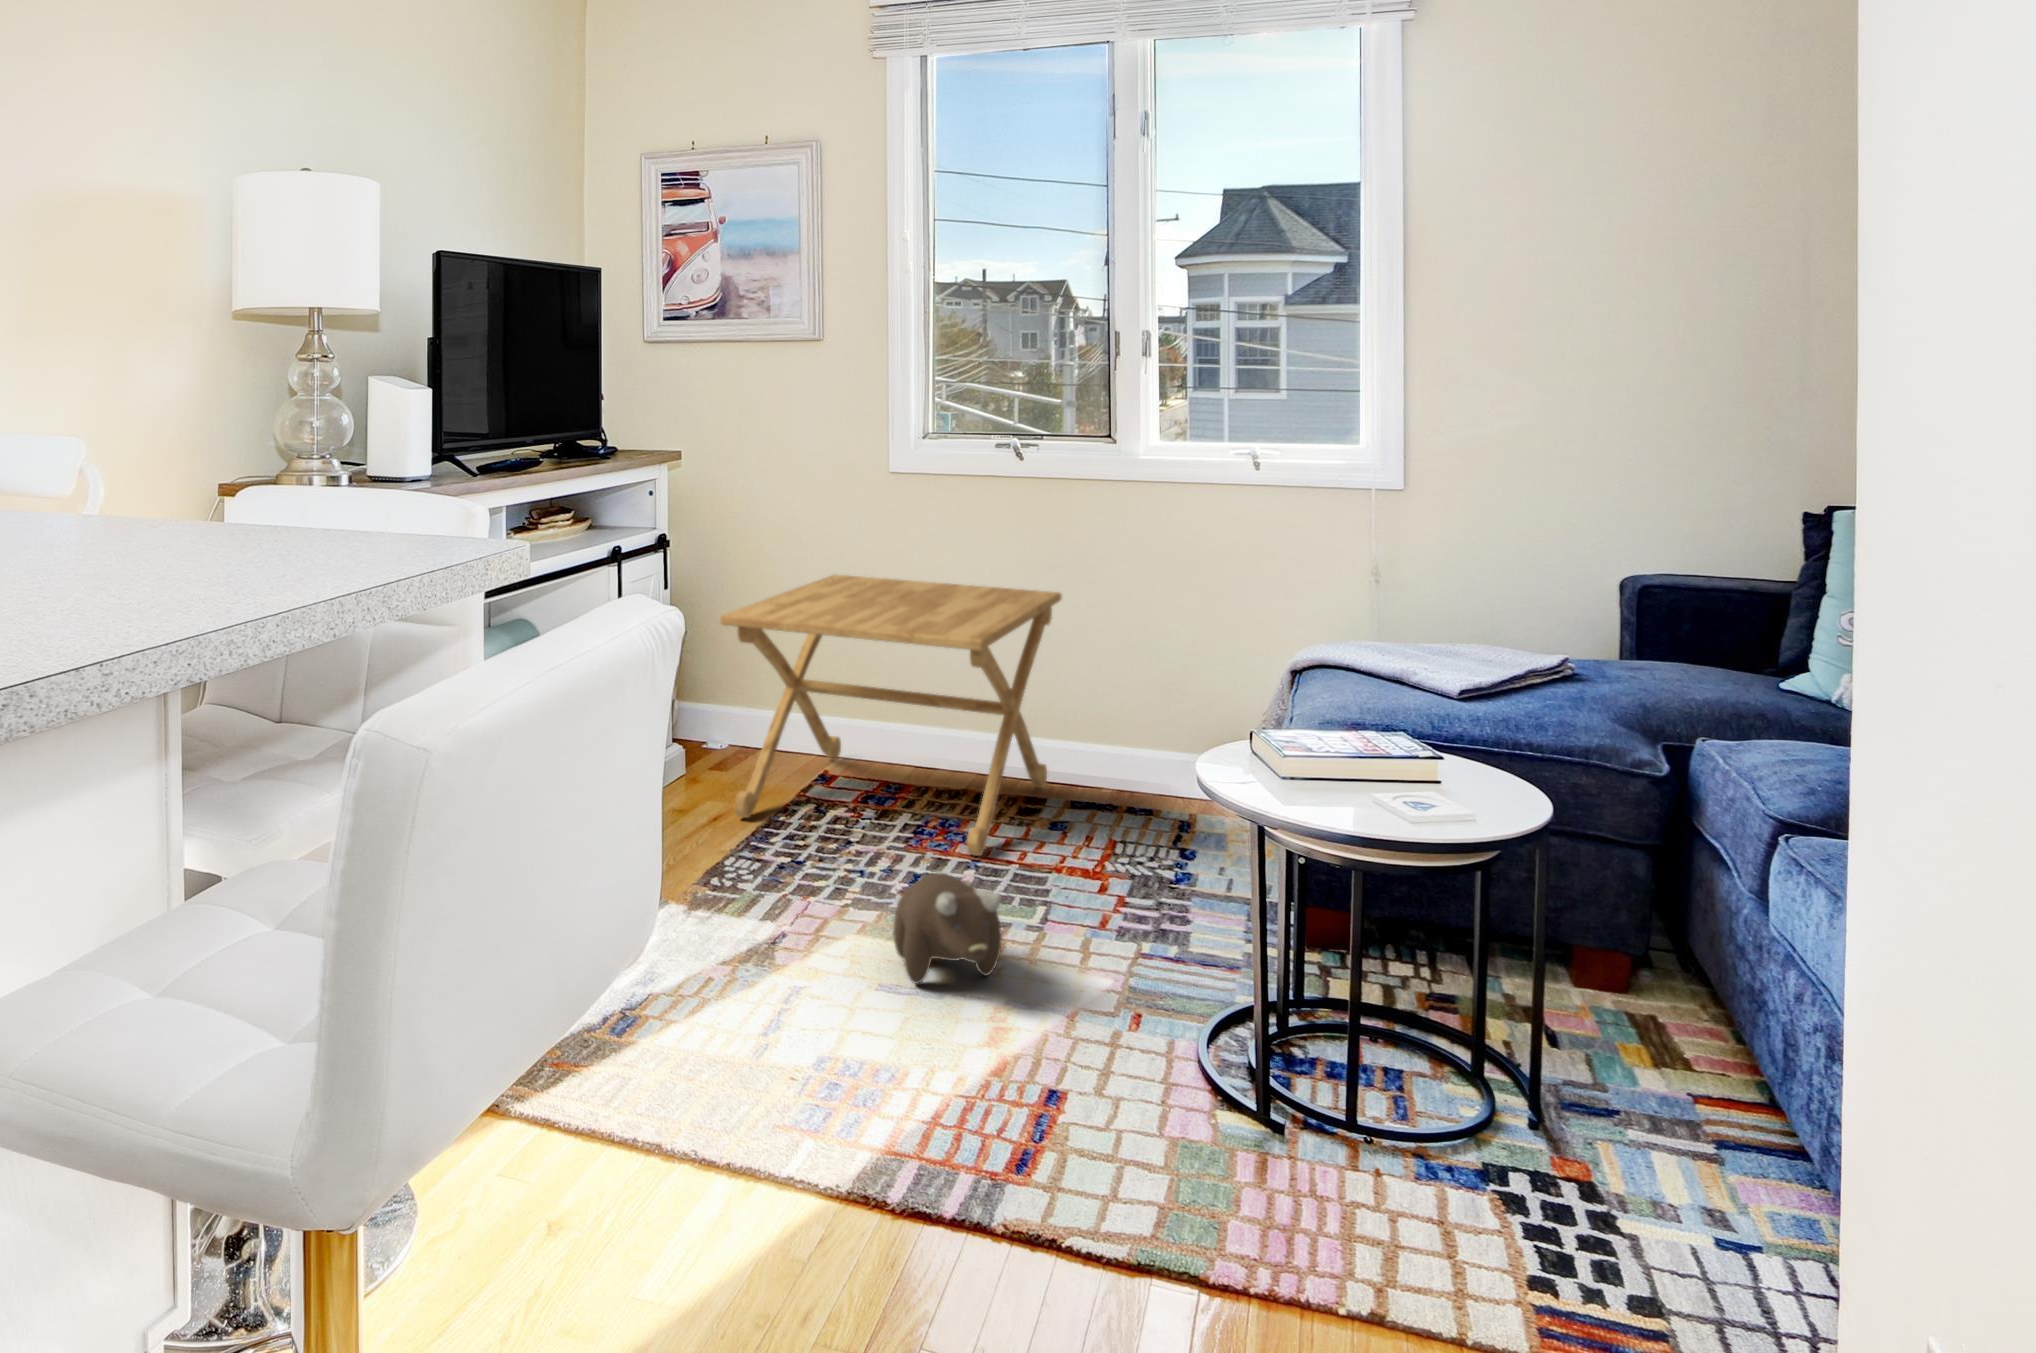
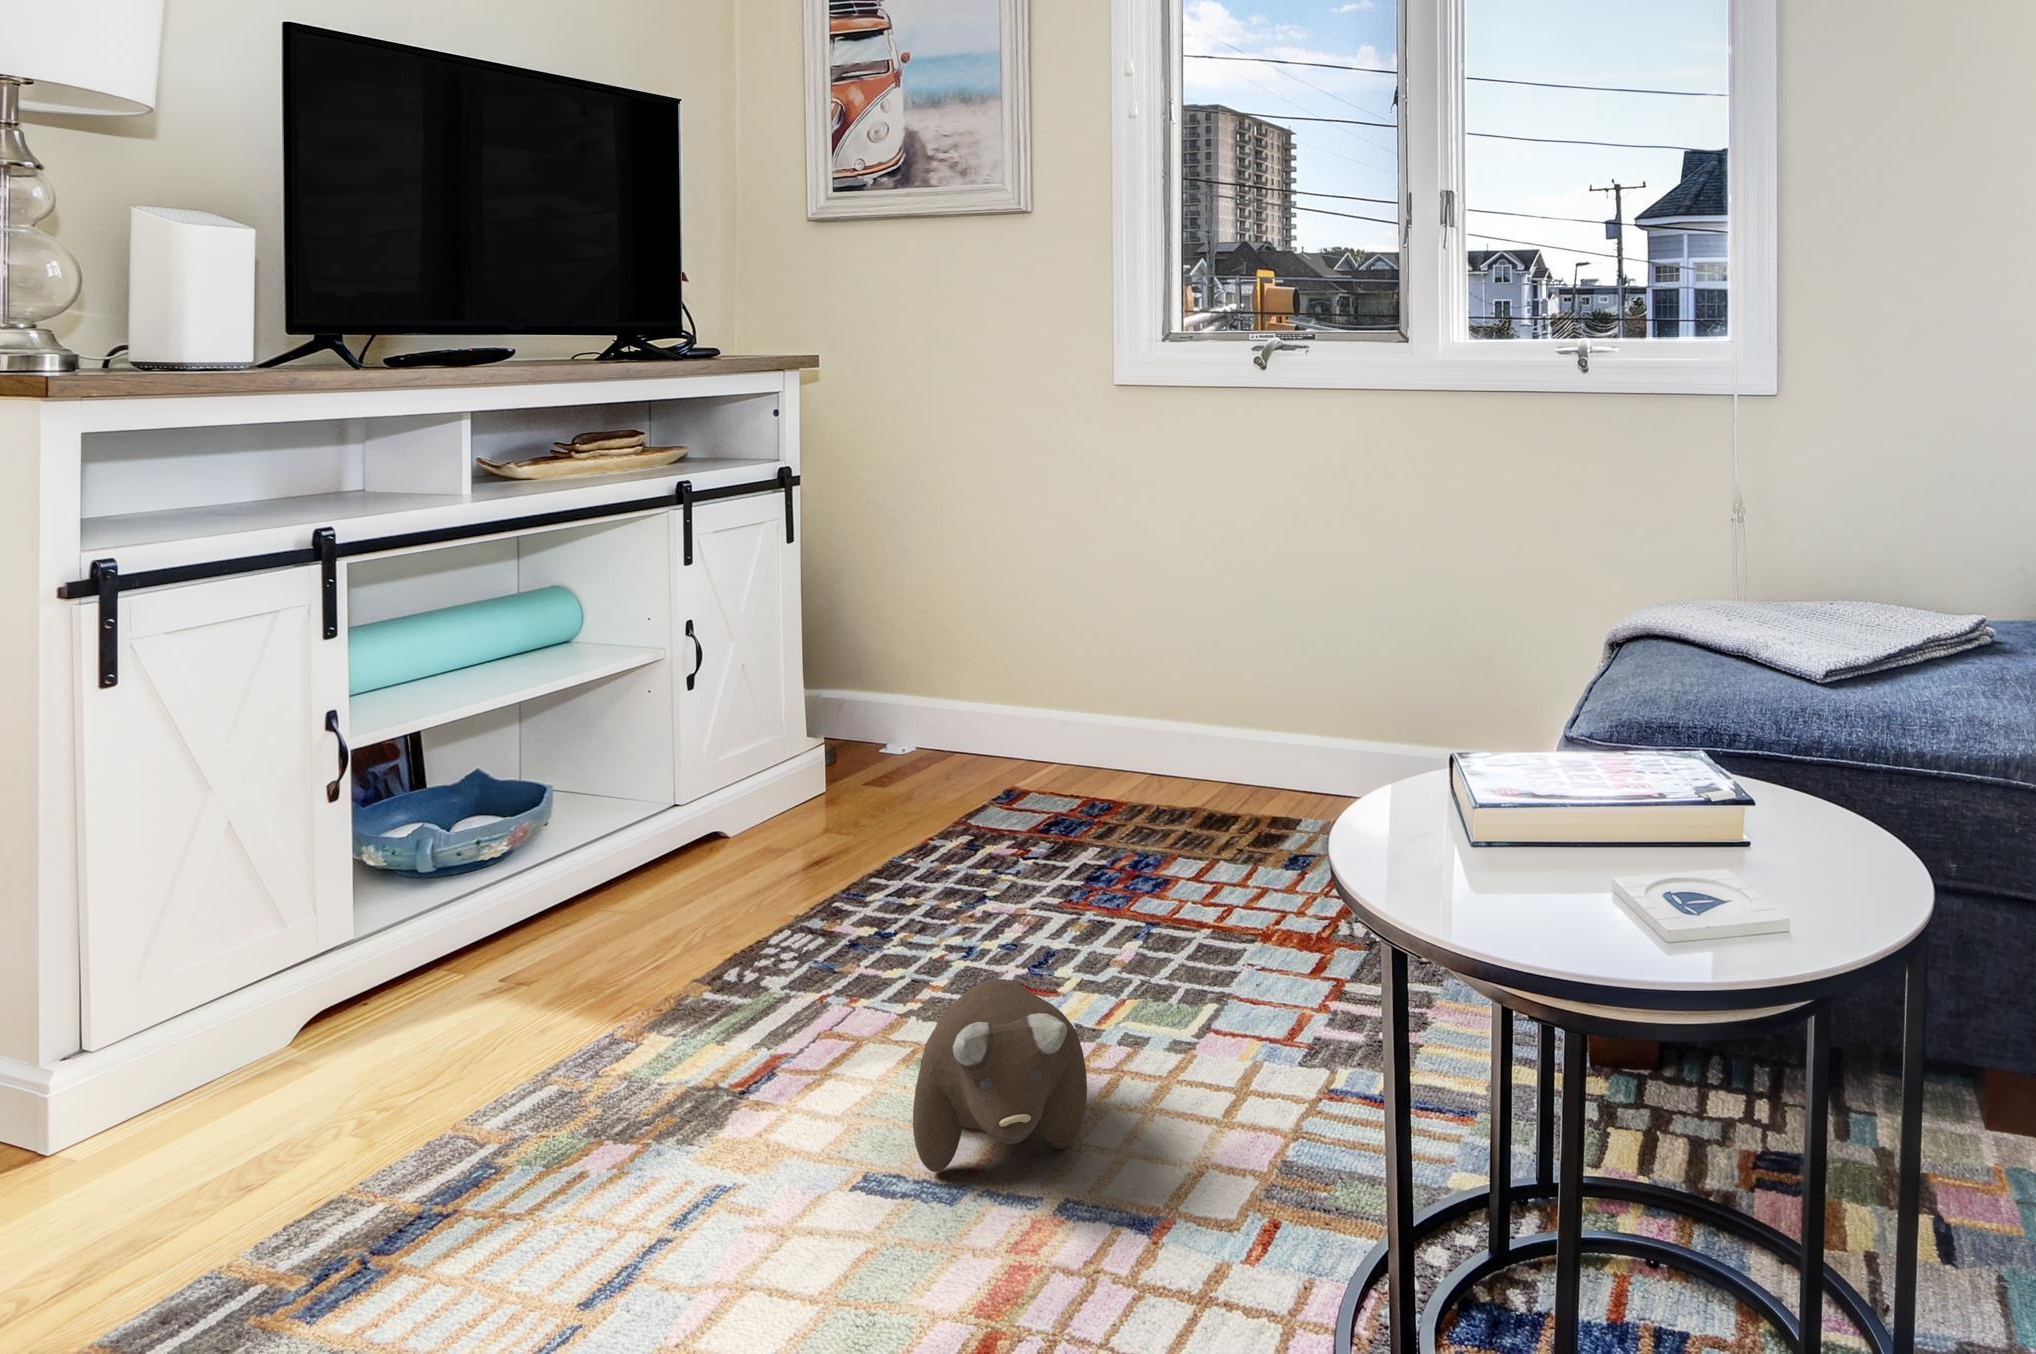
side table: present [720,575,1062,856] -> none [812,523,1332,919]

